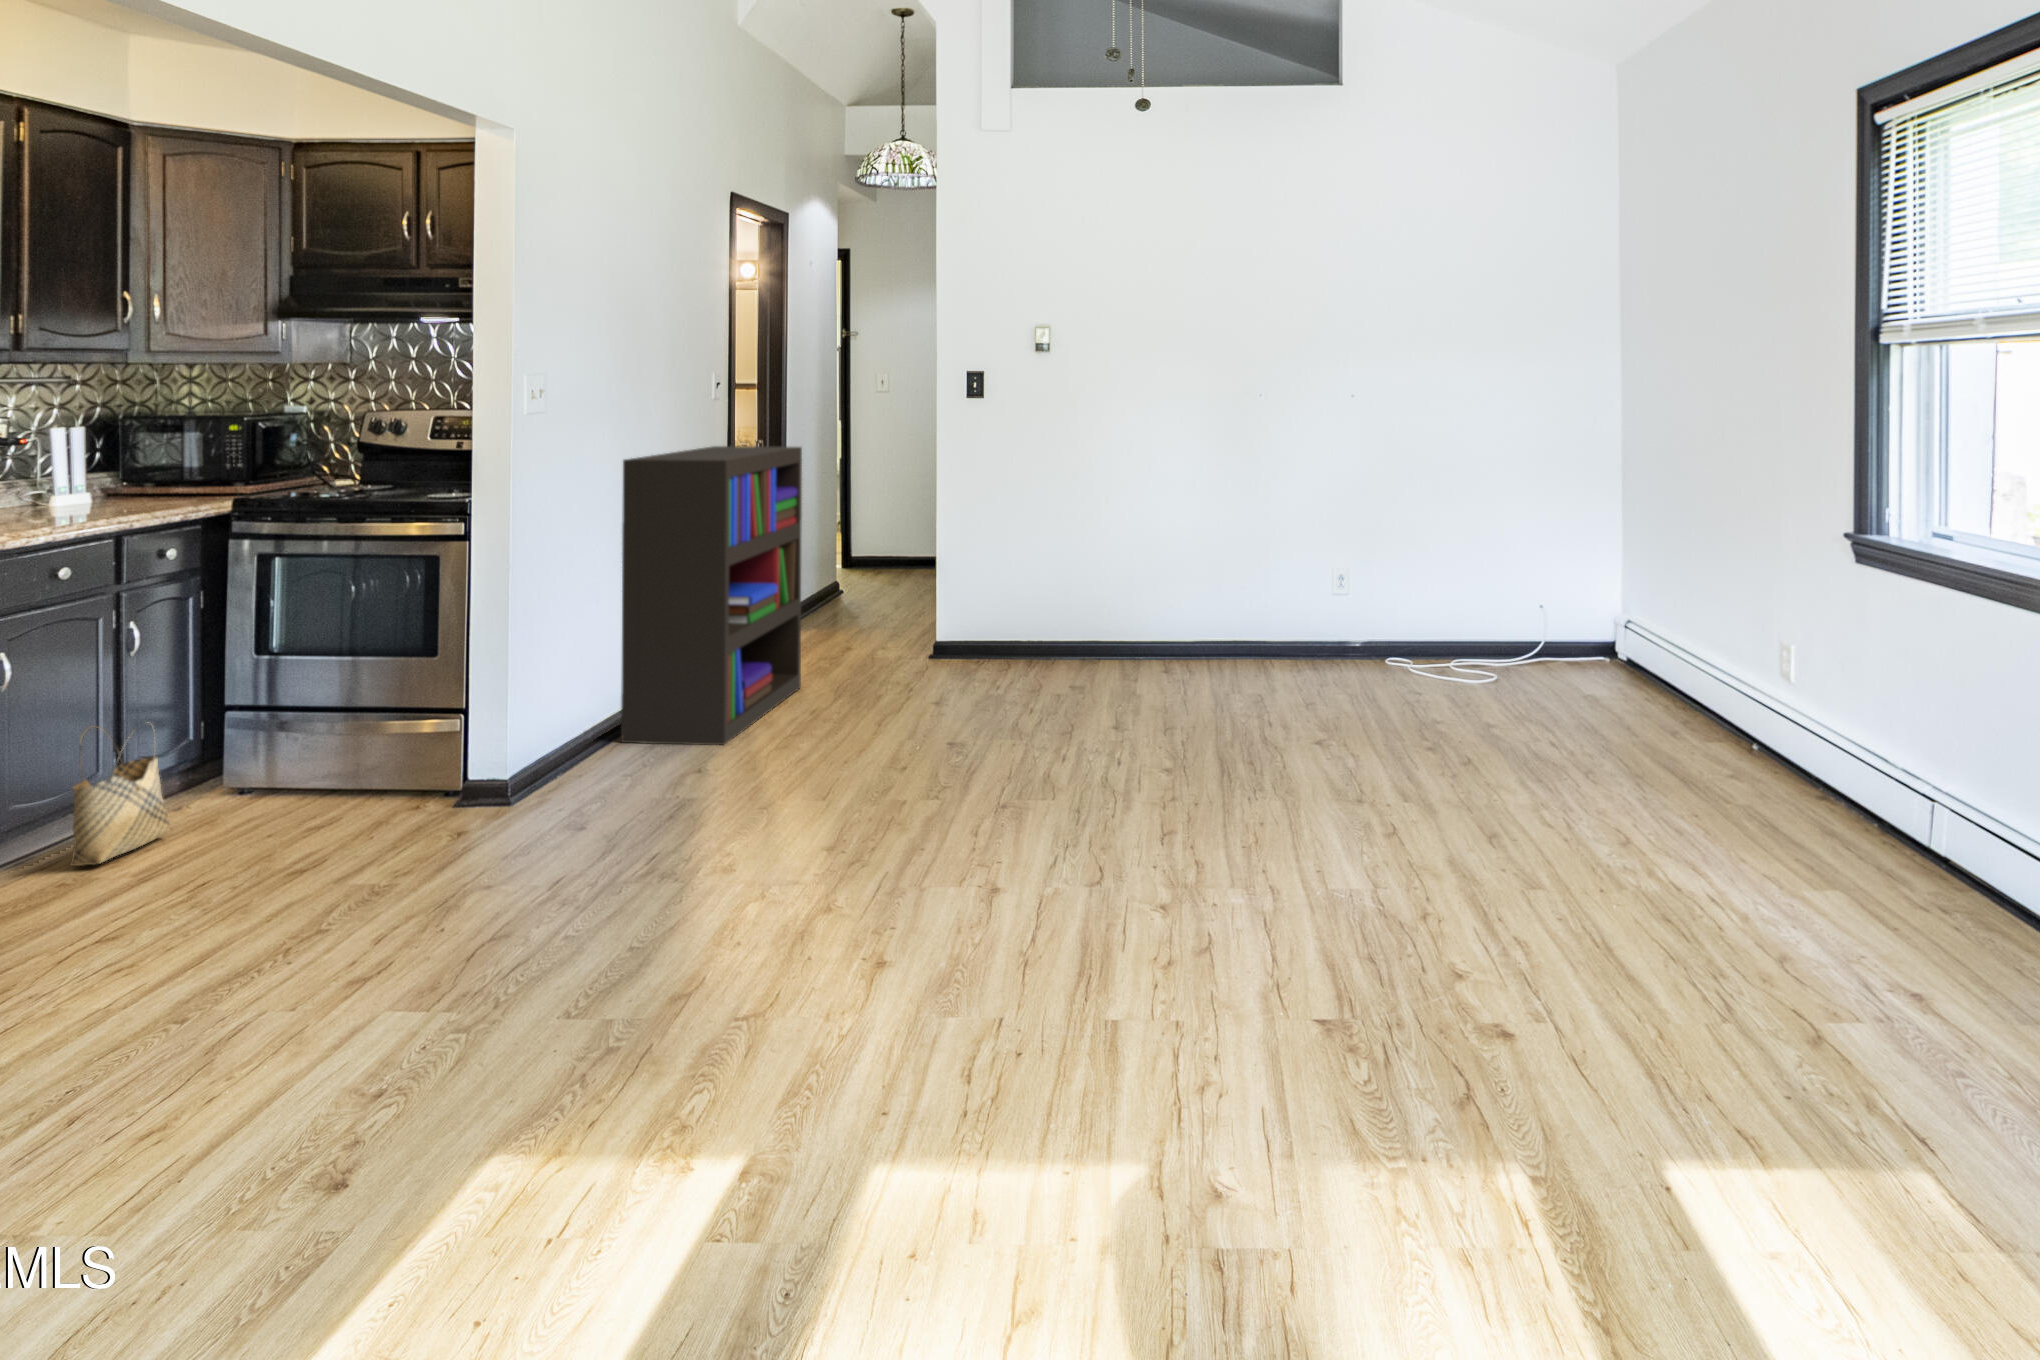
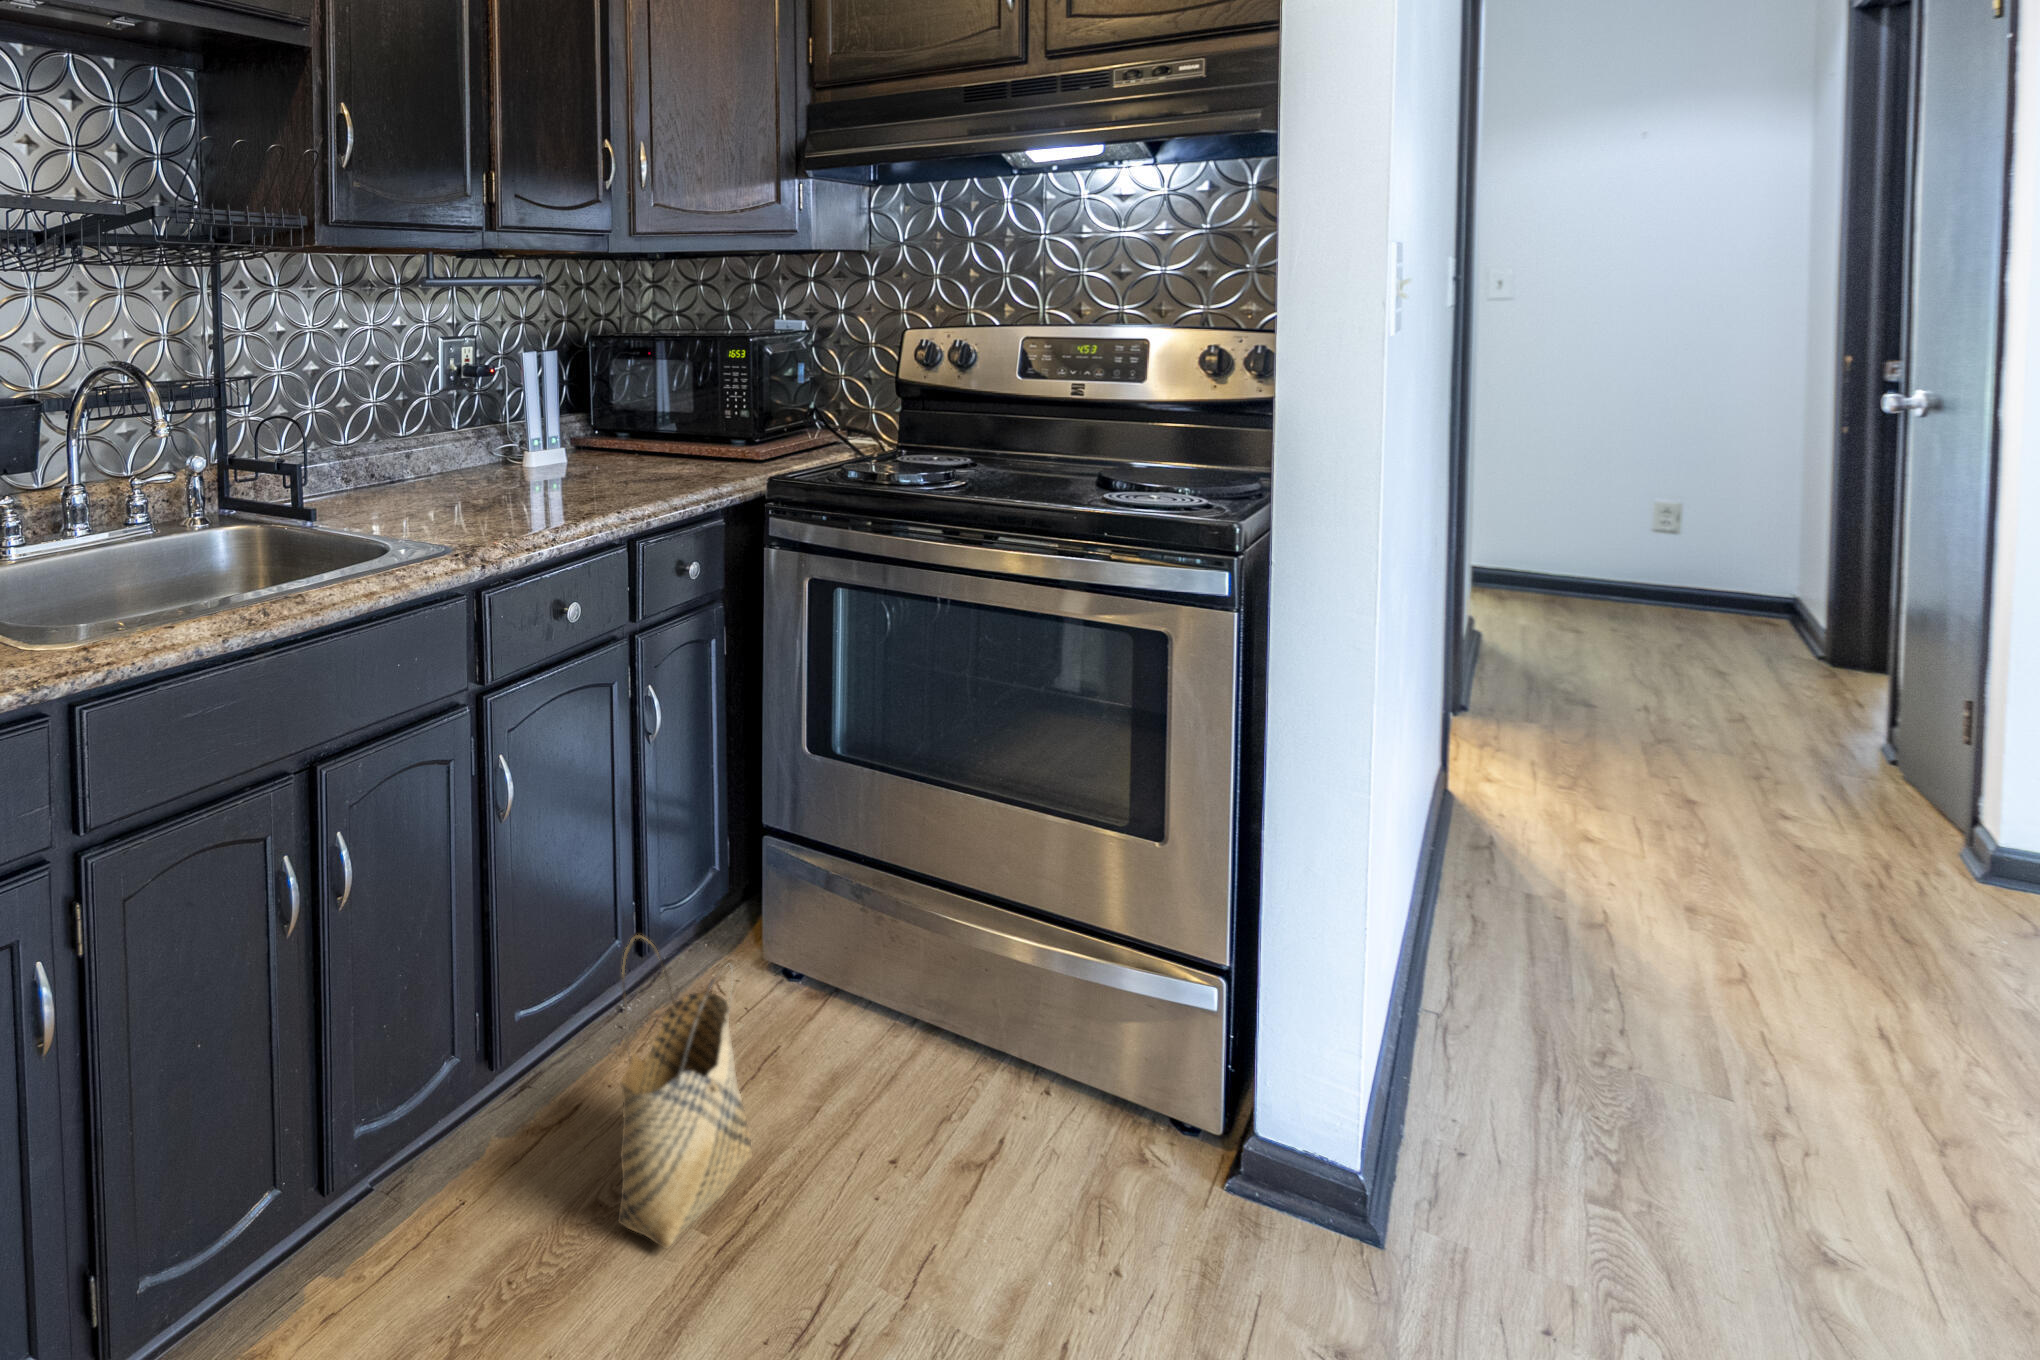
bookshelf: present [621,446,802,745] -> none [1530,414,1948,1230]

